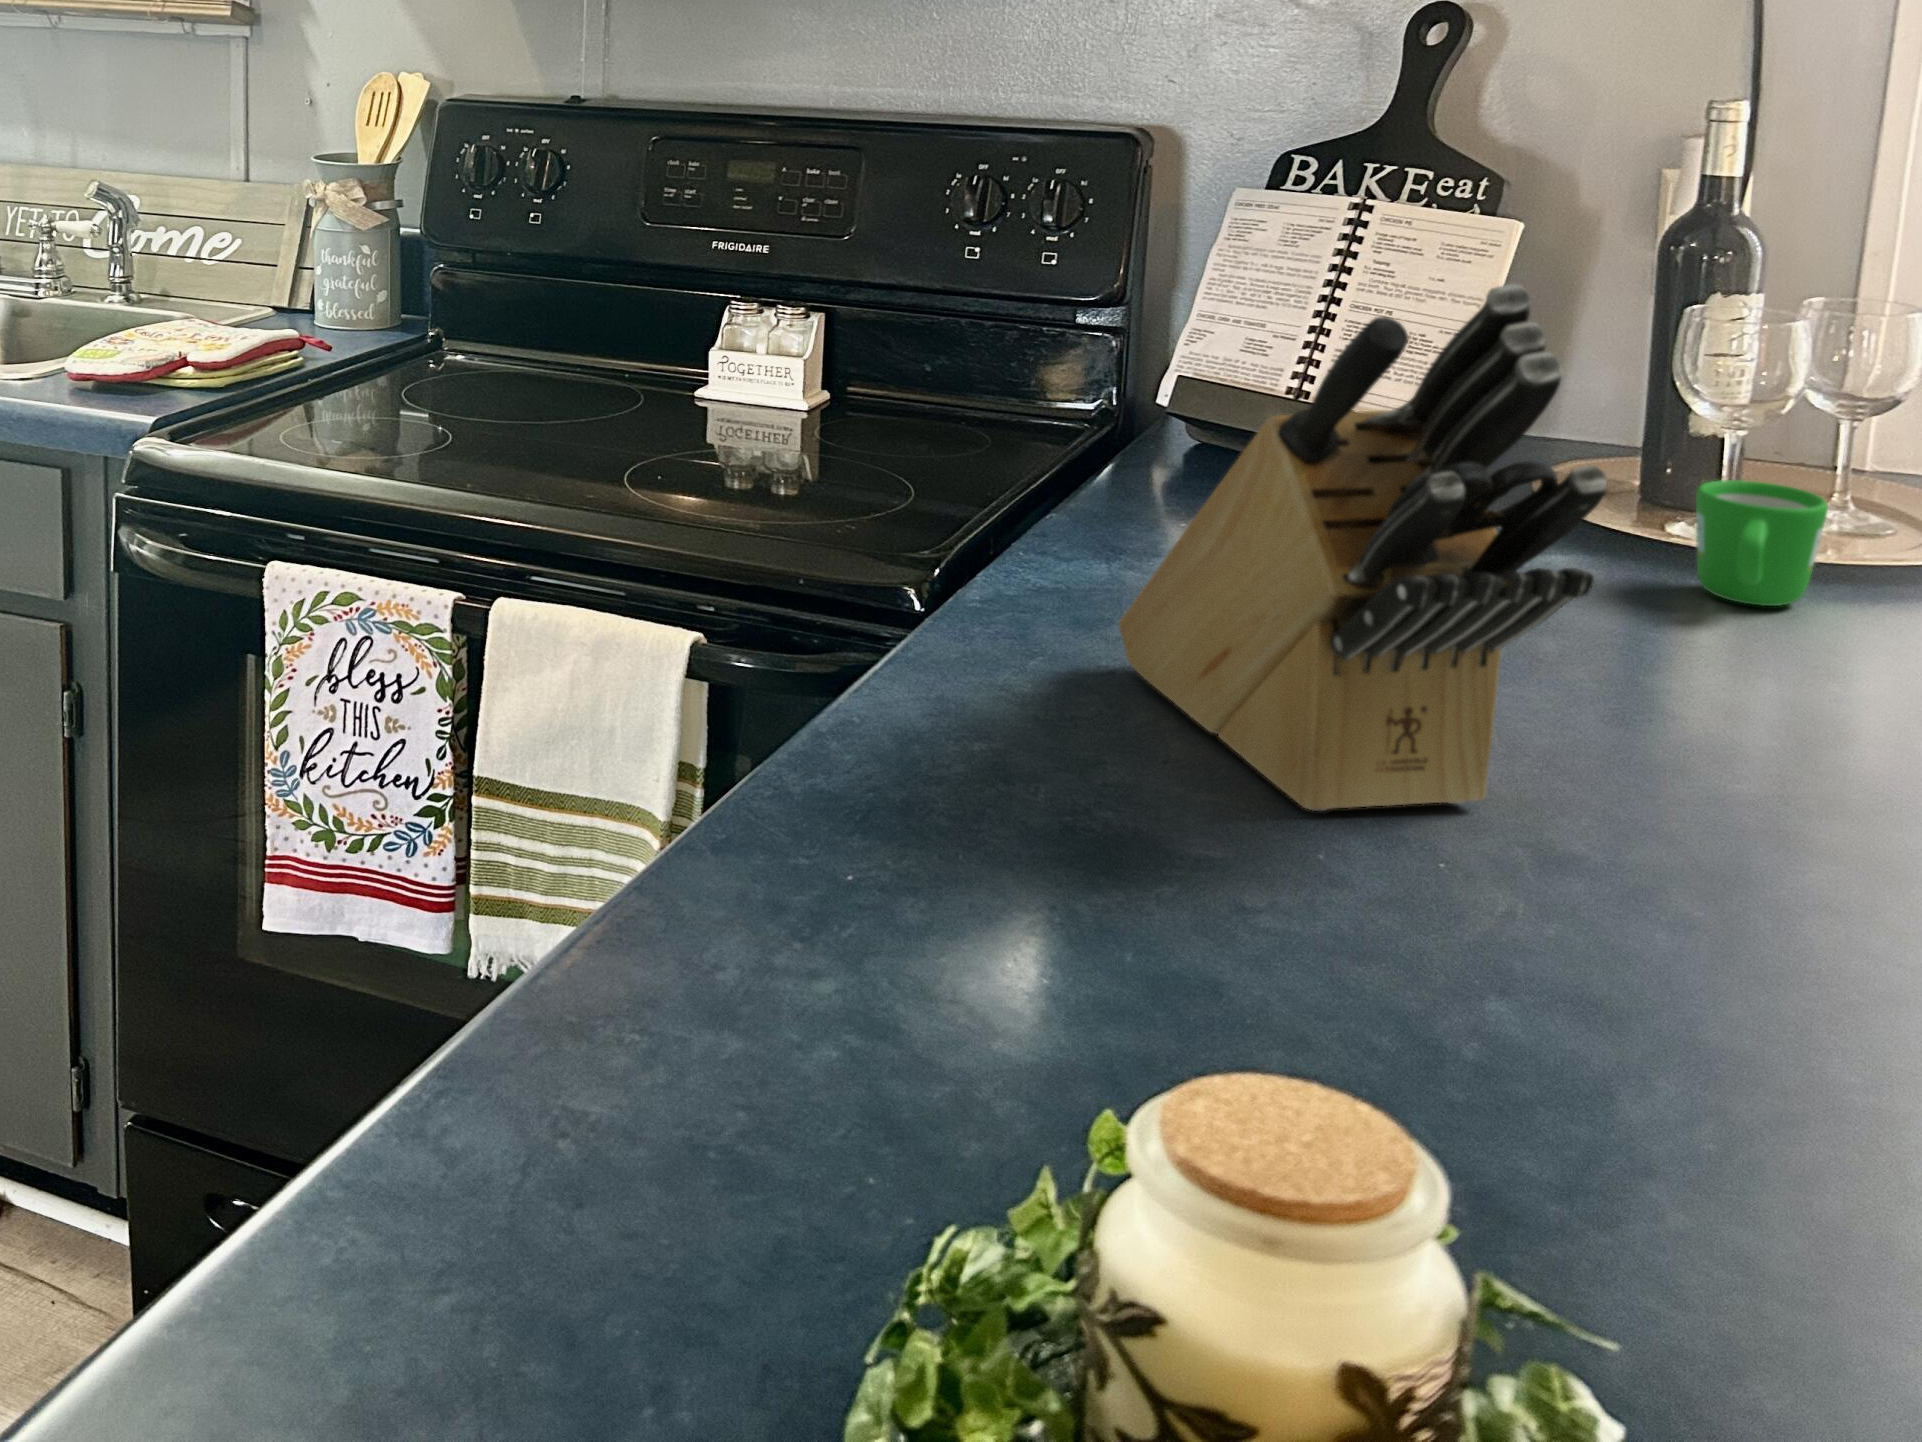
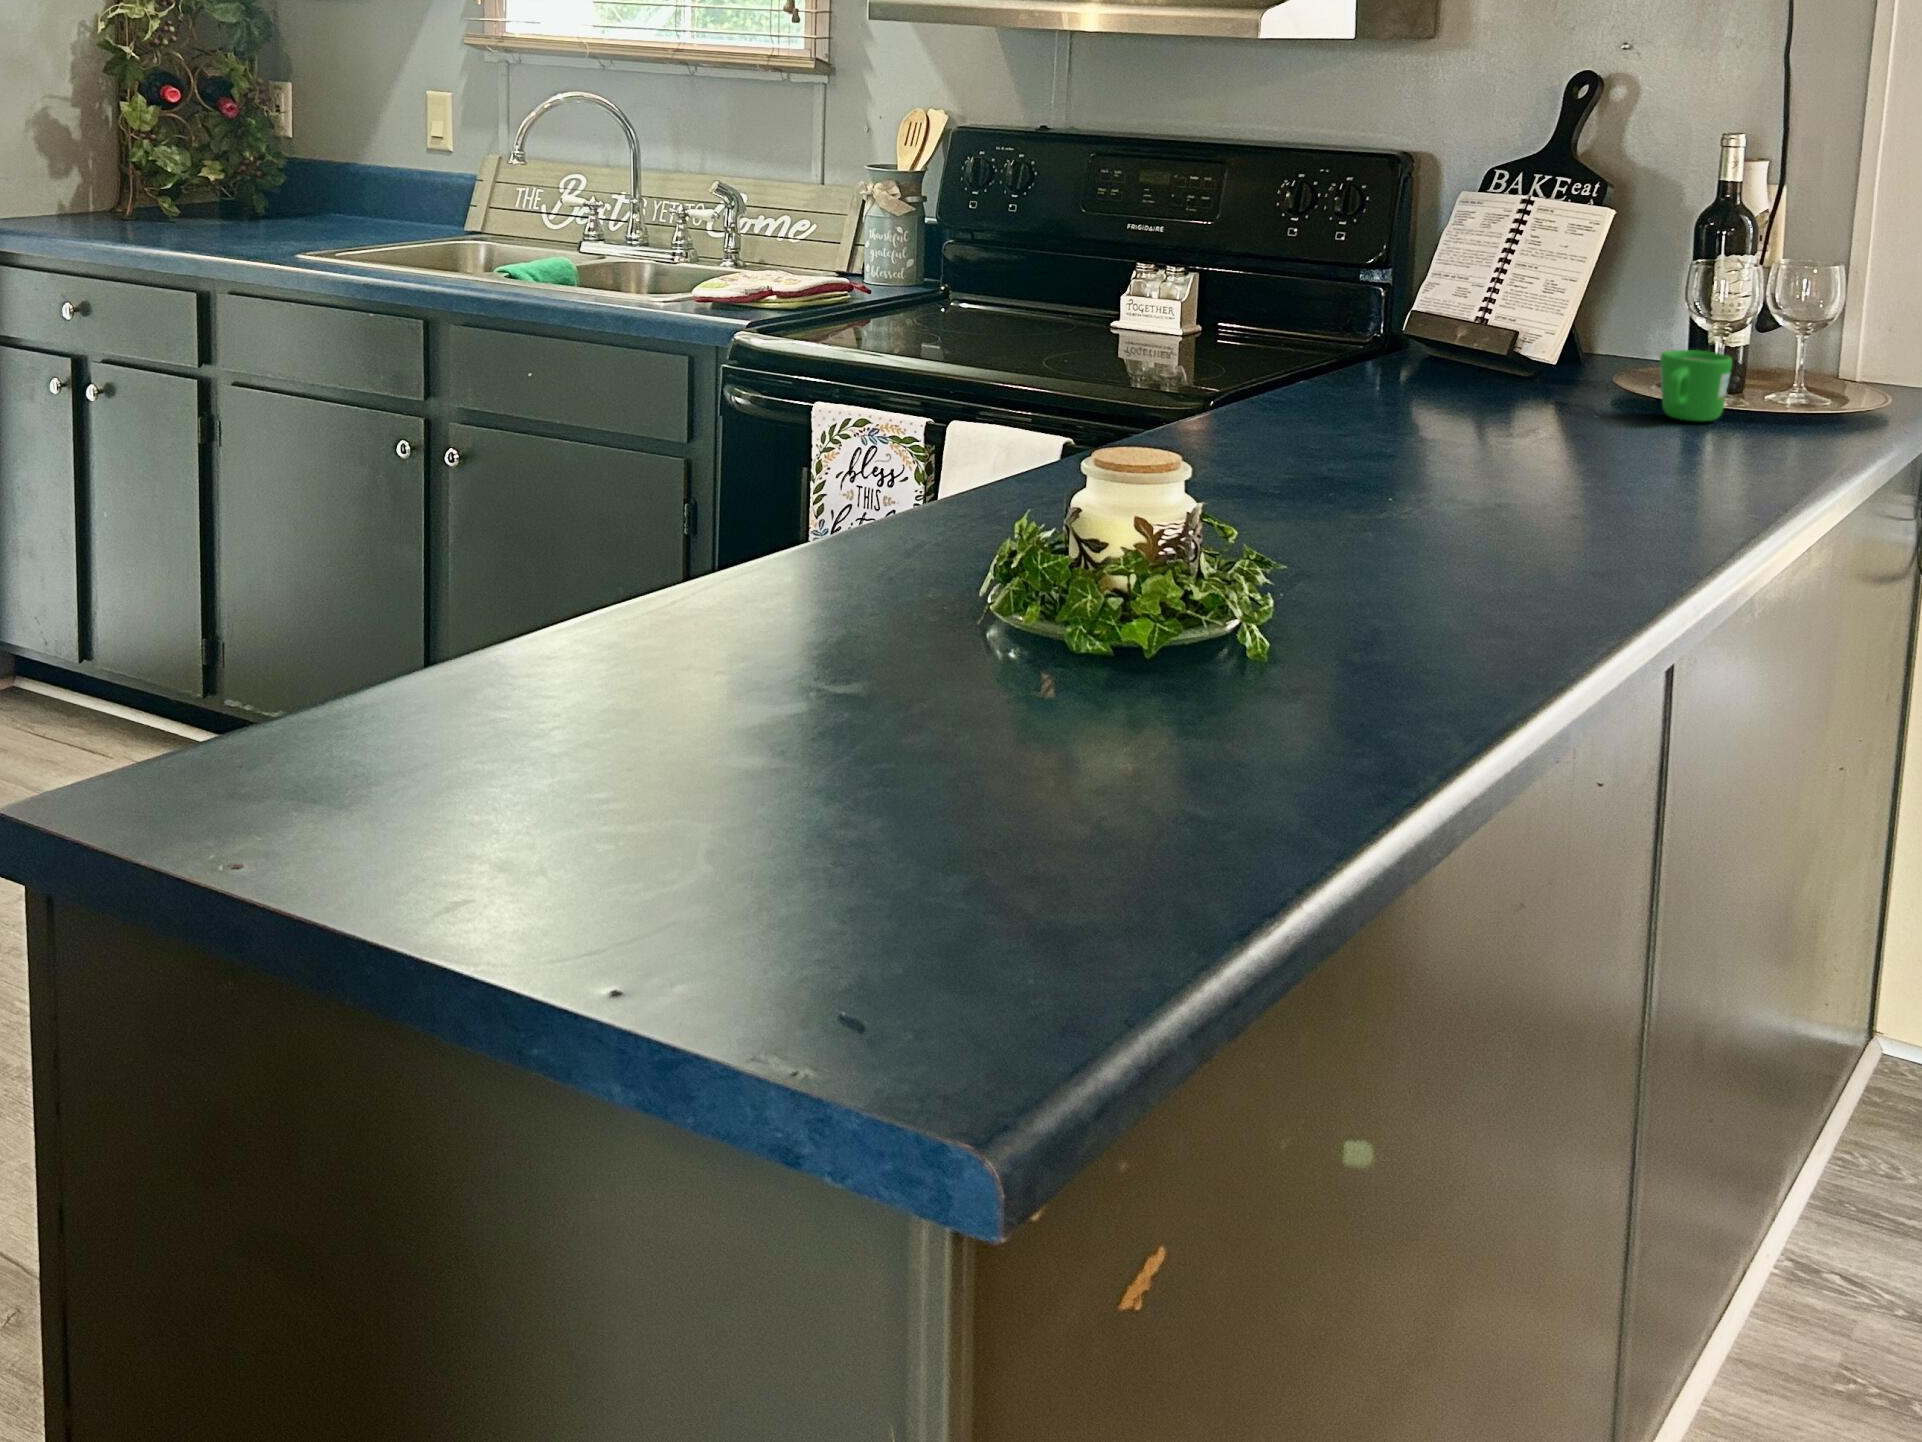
knife block: present [1119,284,1607,811] -> none [1278,189,1450,471]

